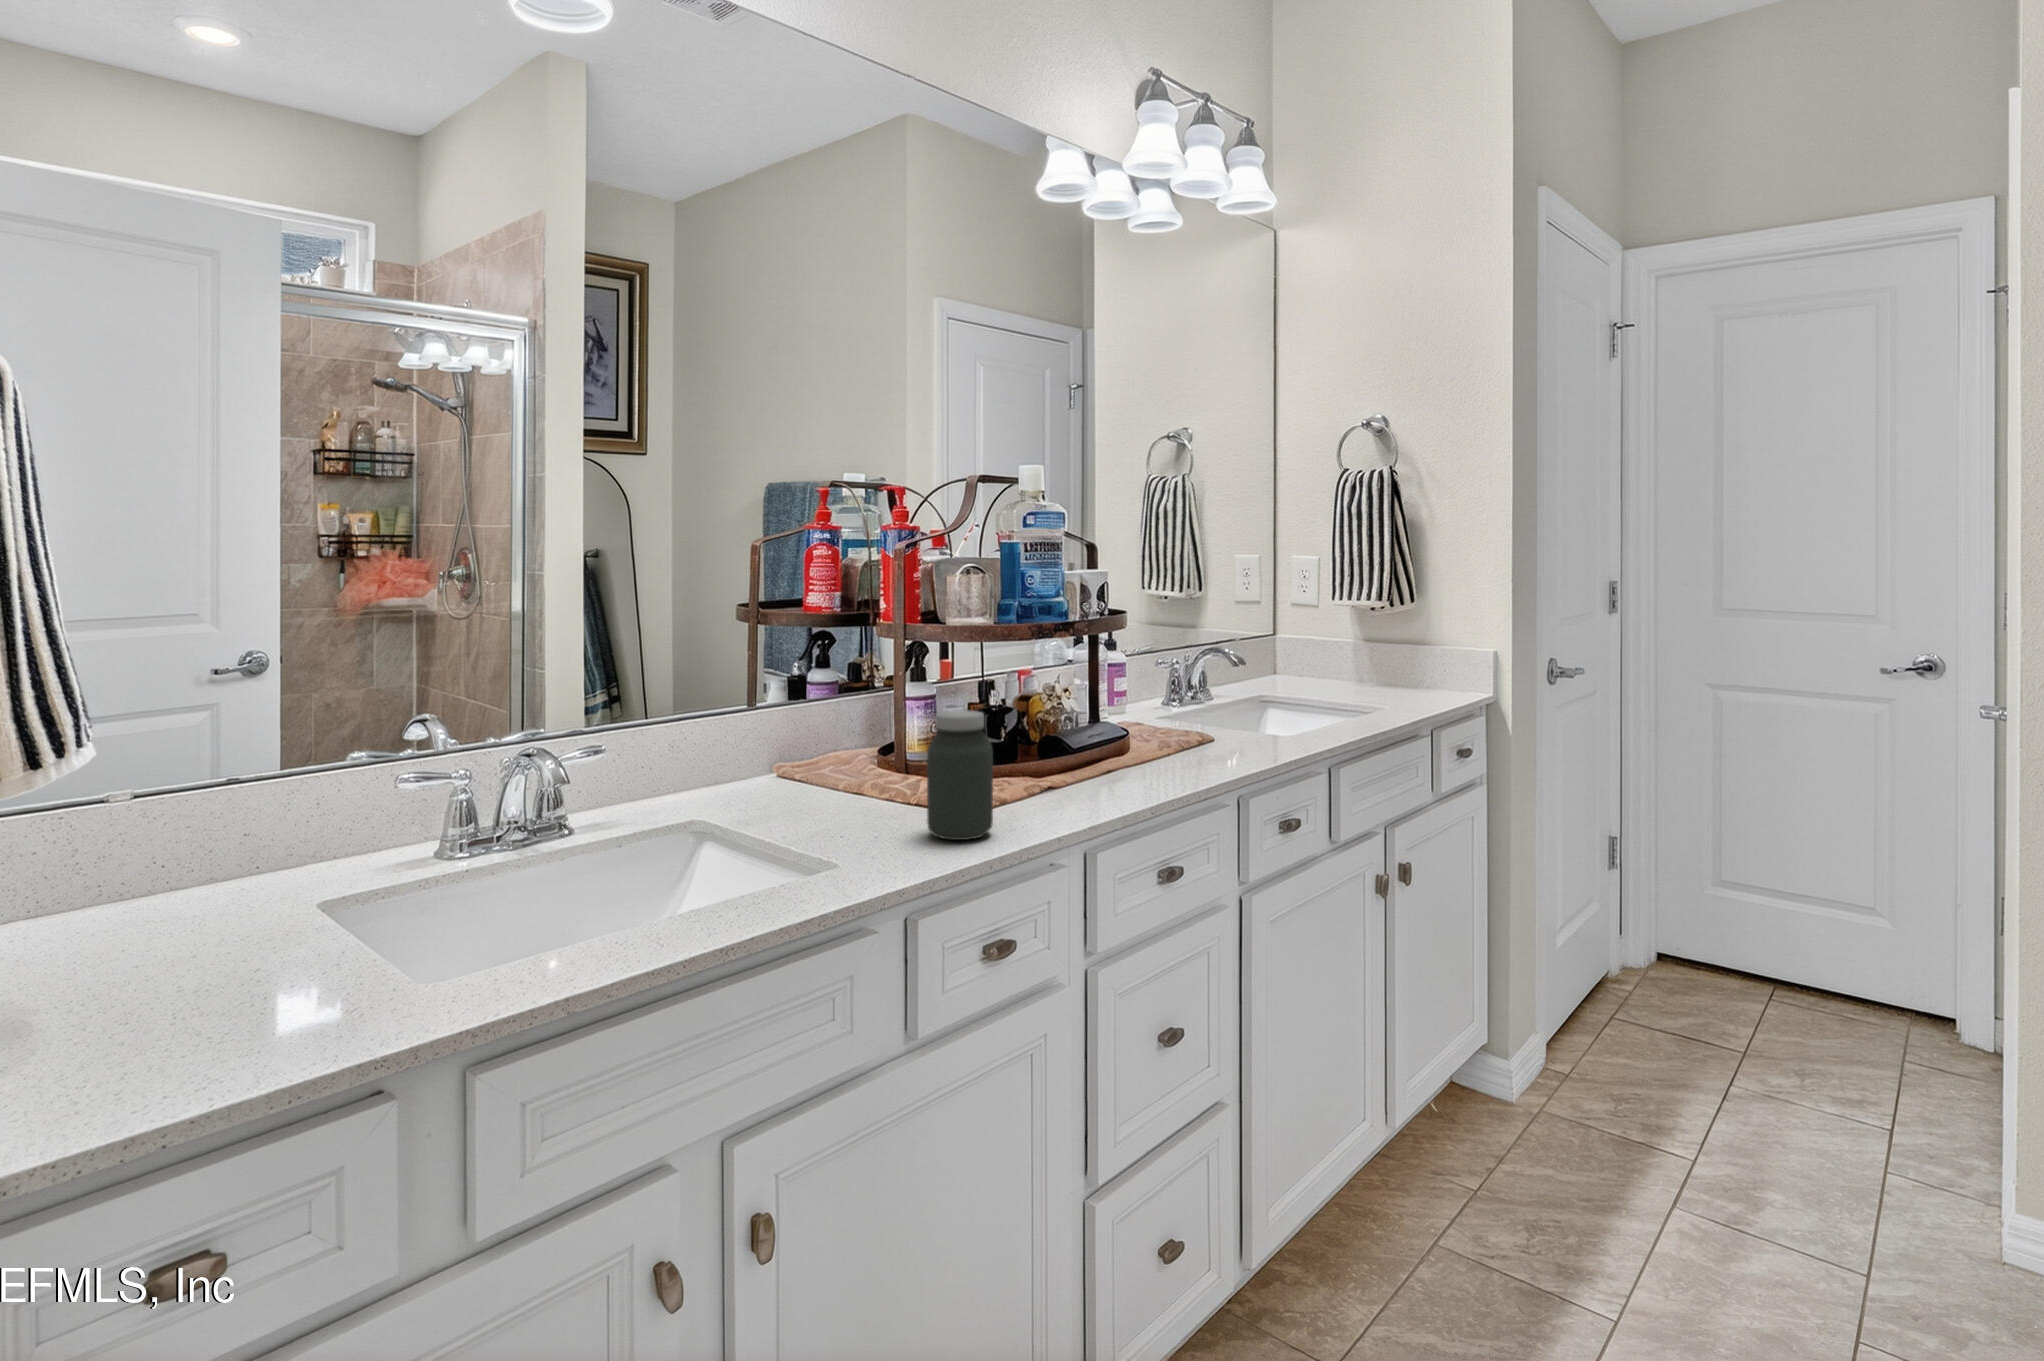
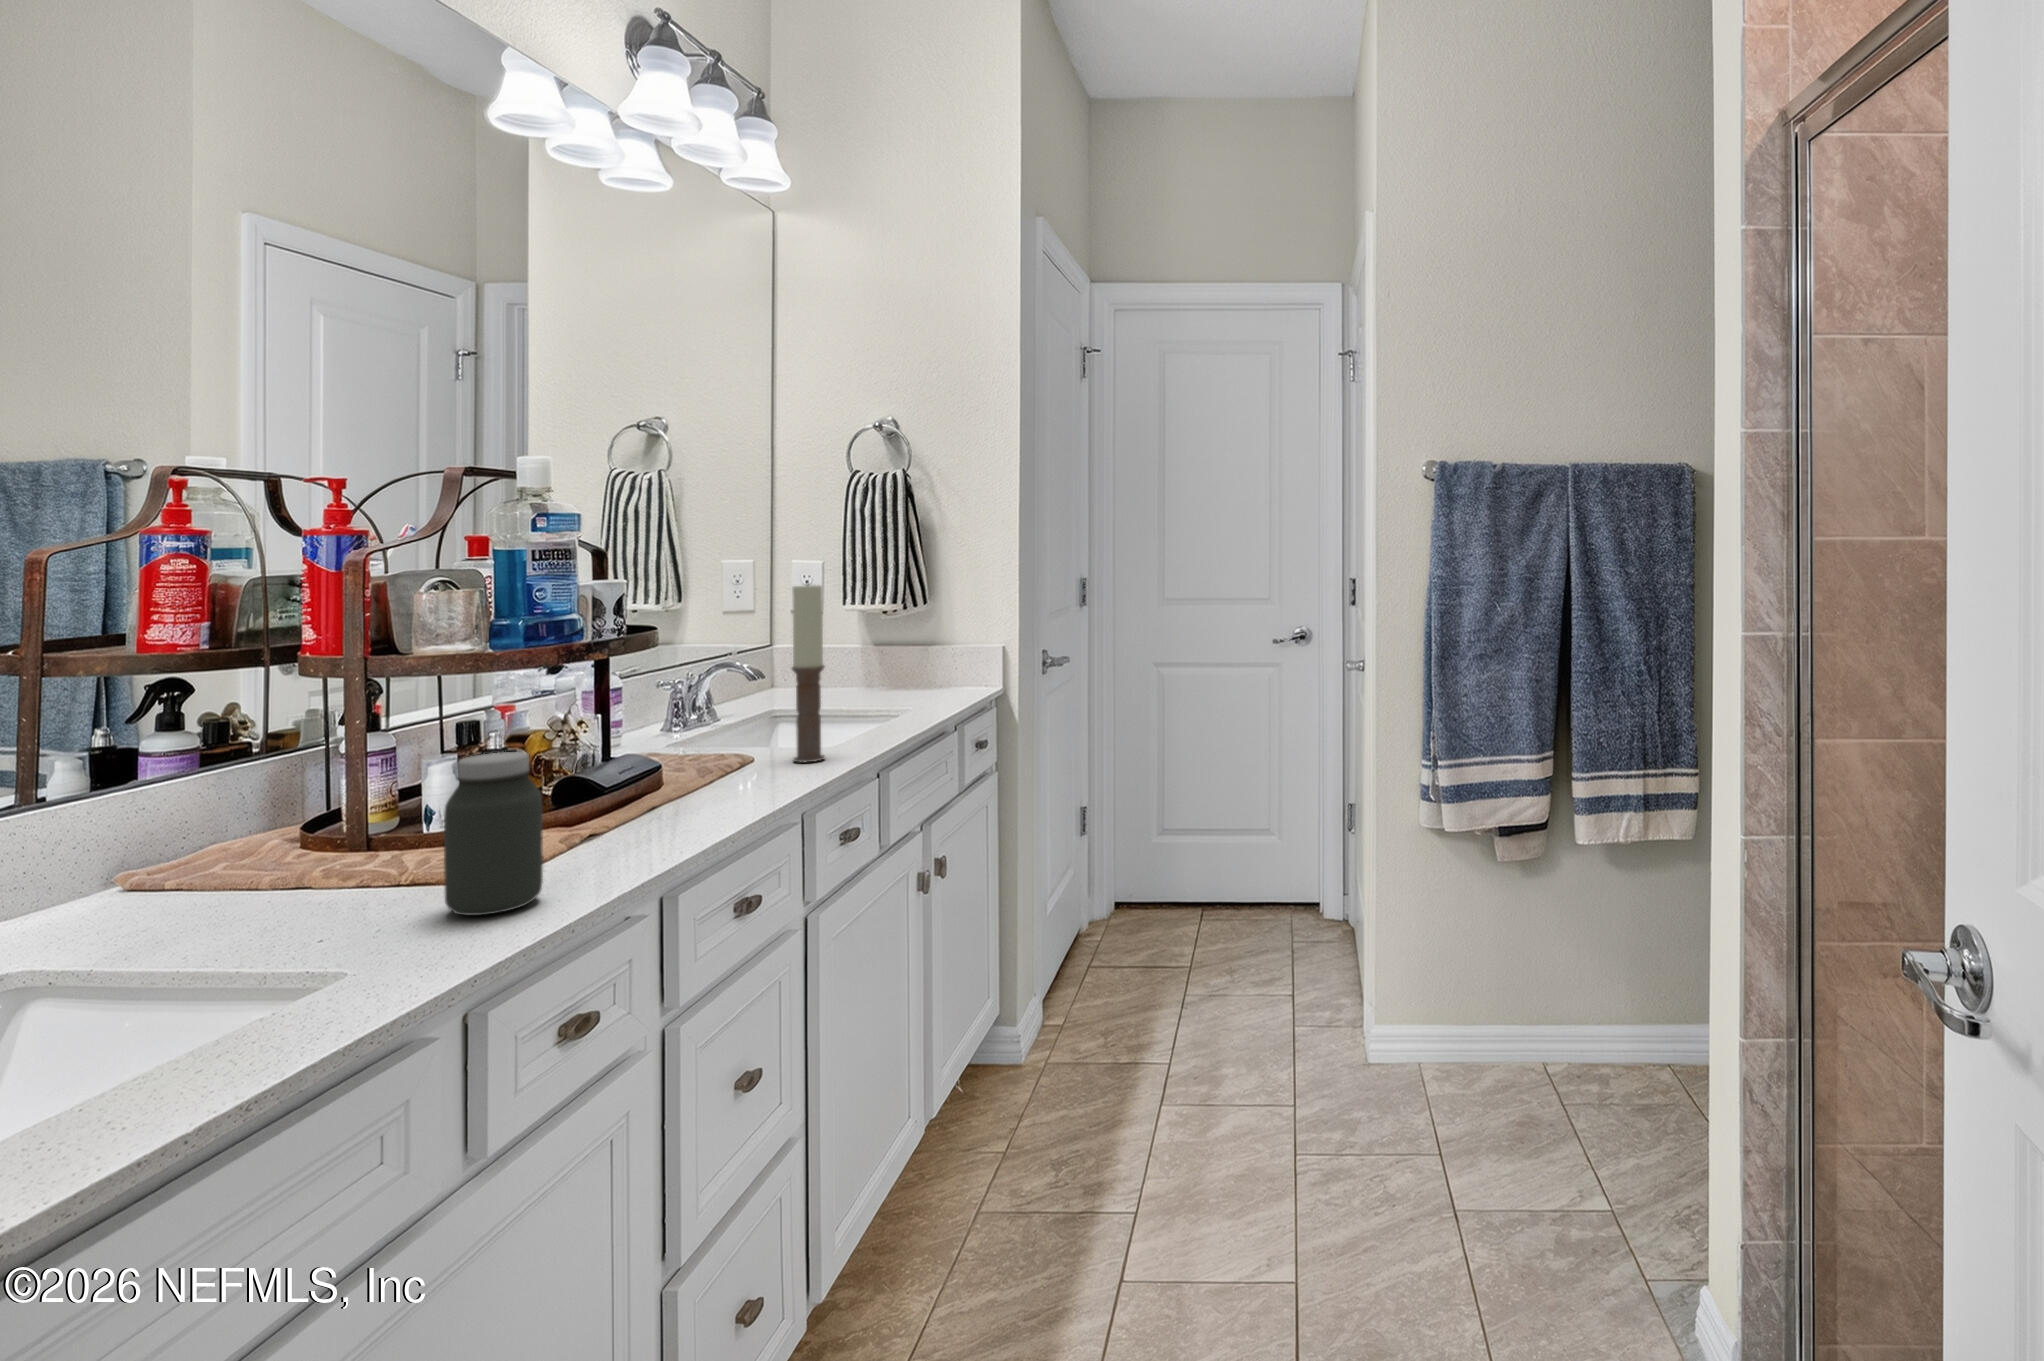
candle: none [1246,574,1275,750] -> present [792,585,825,763]

